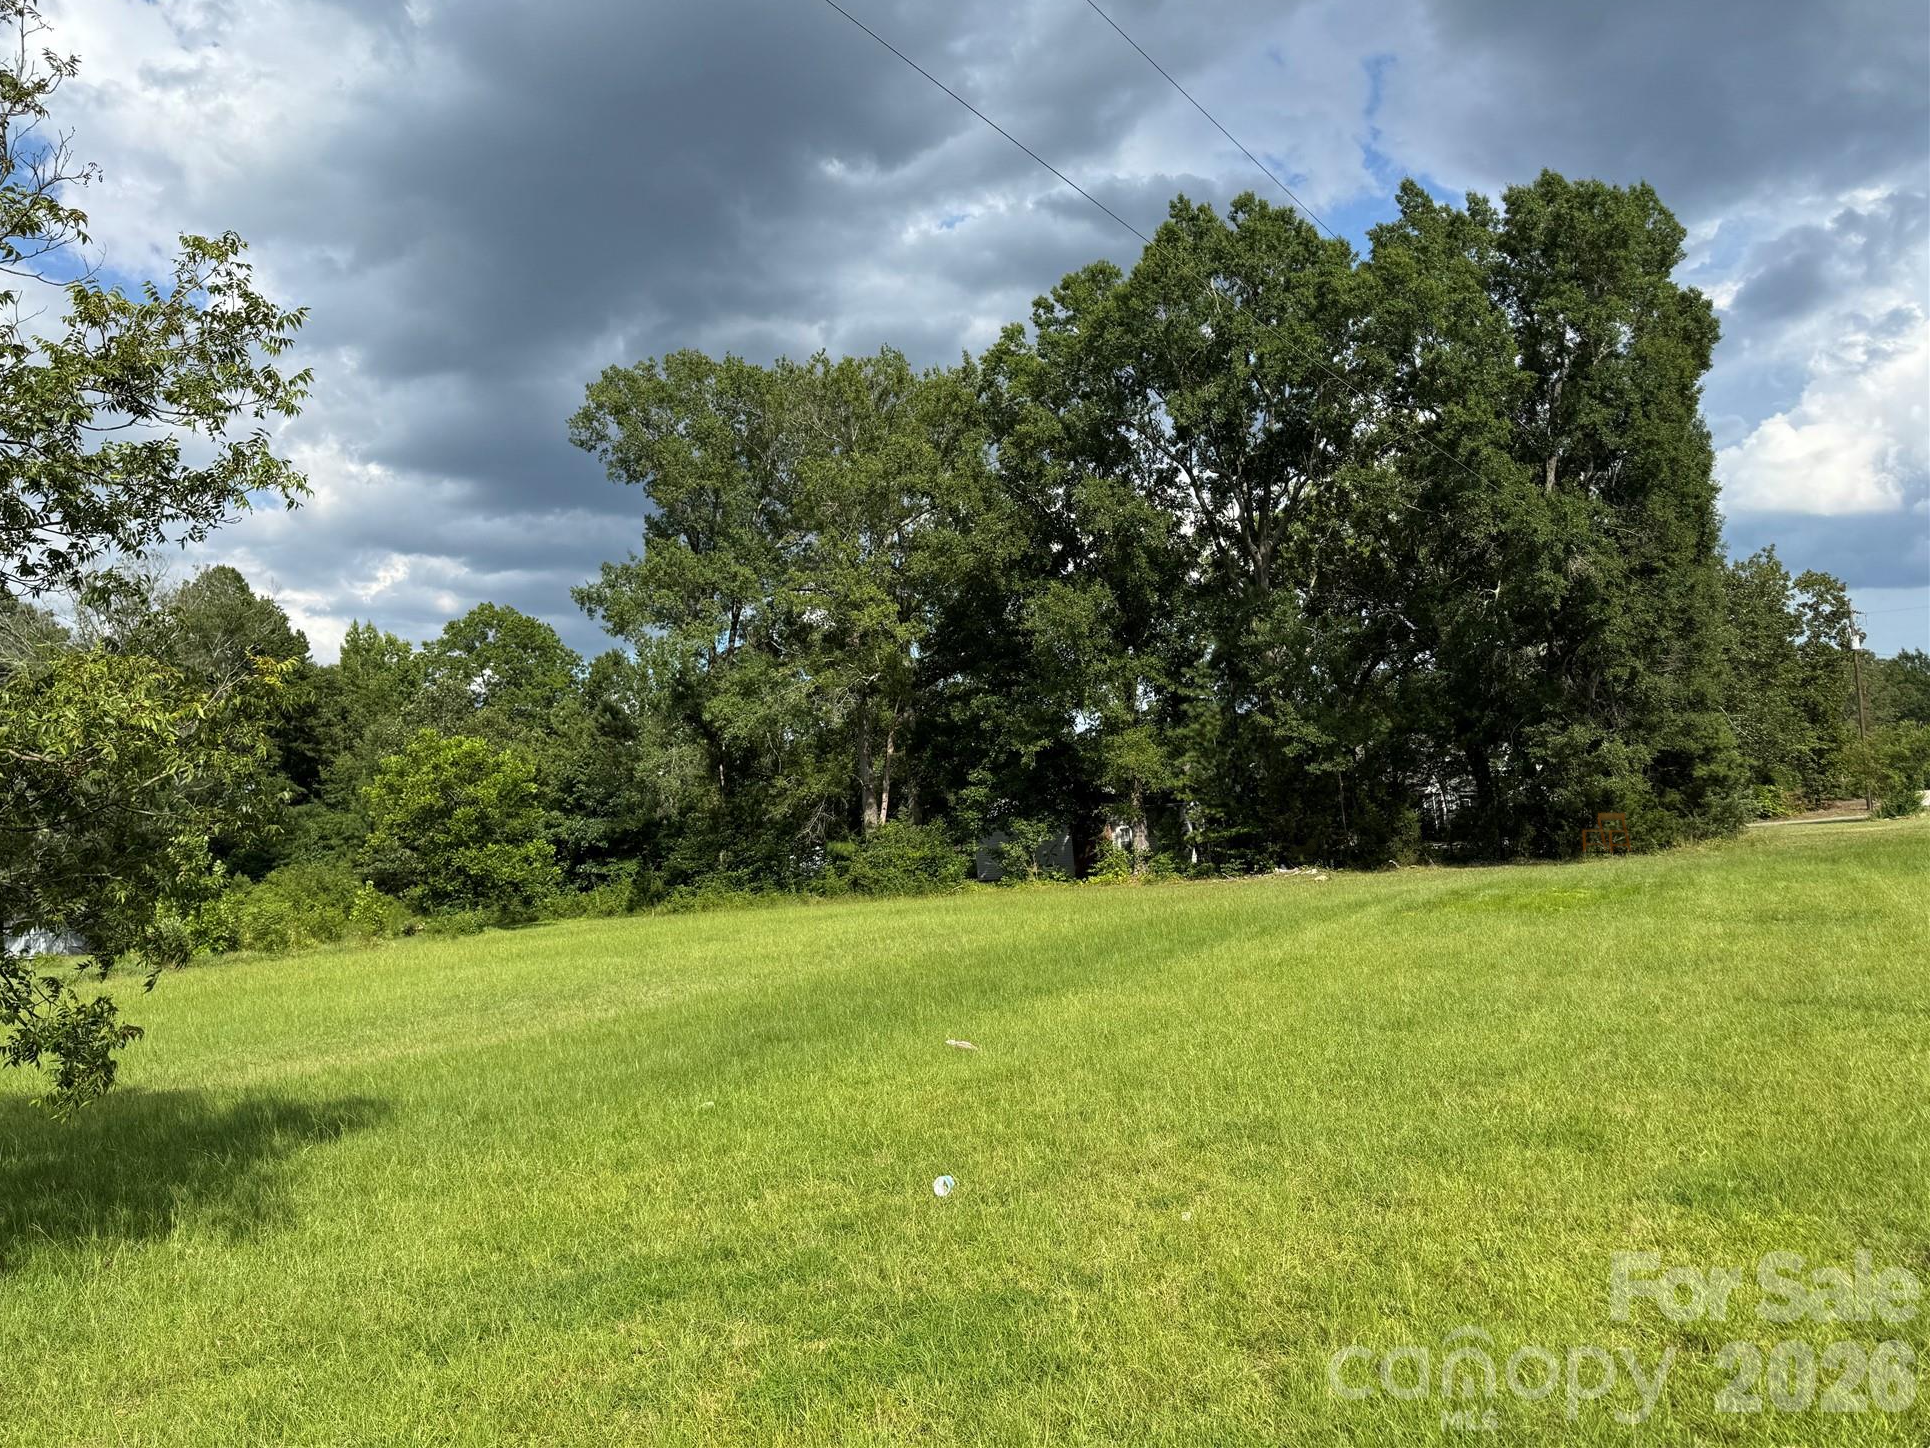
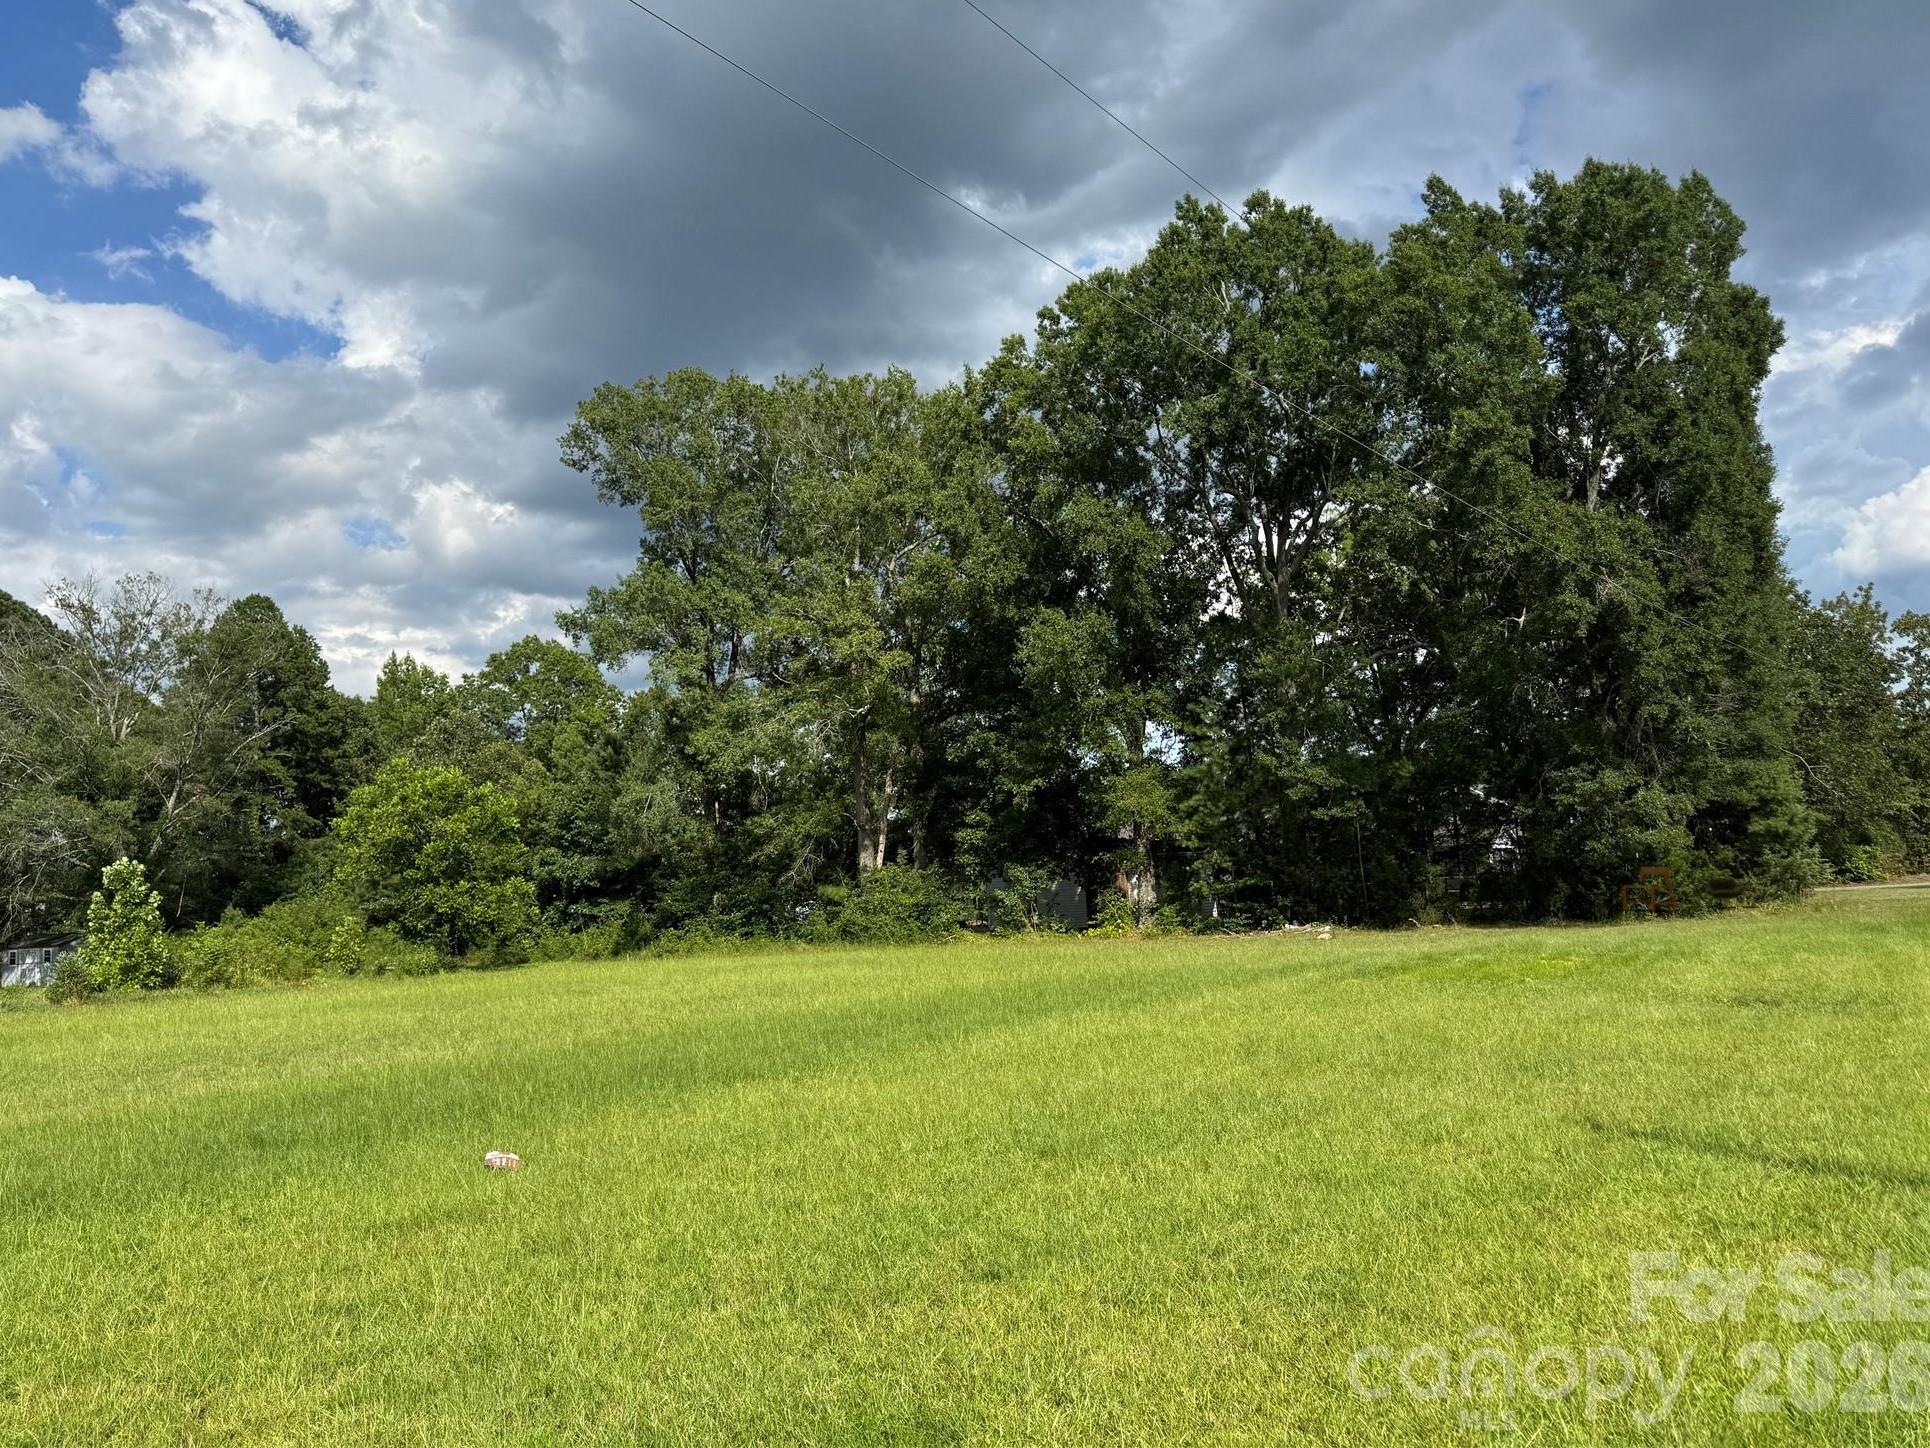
lounge chair: present [1291,839,1318,860] -> present [1706,878,1744,907]

